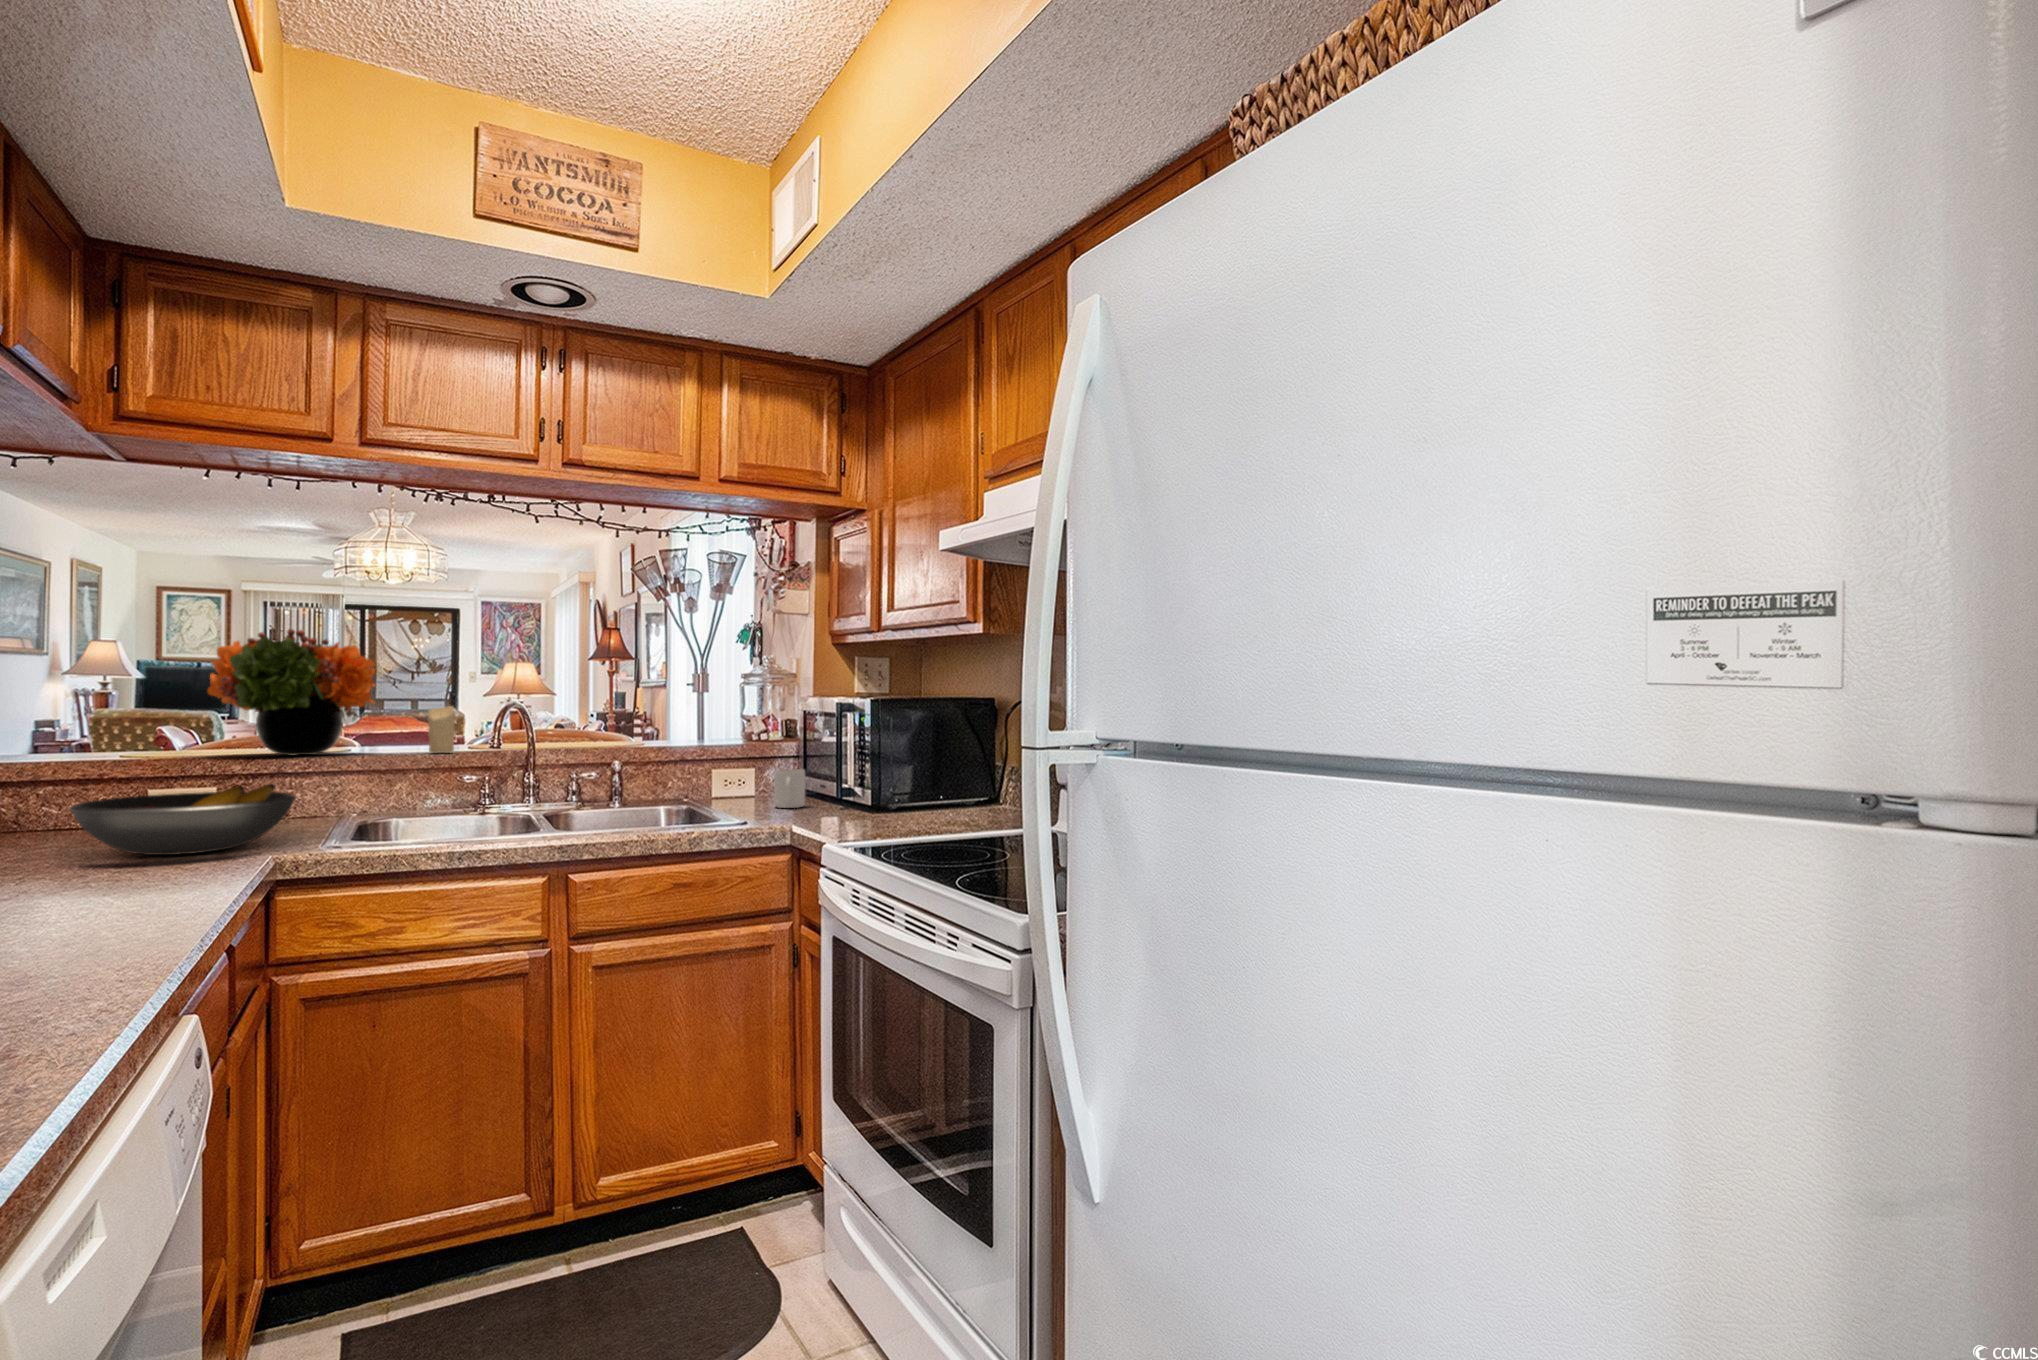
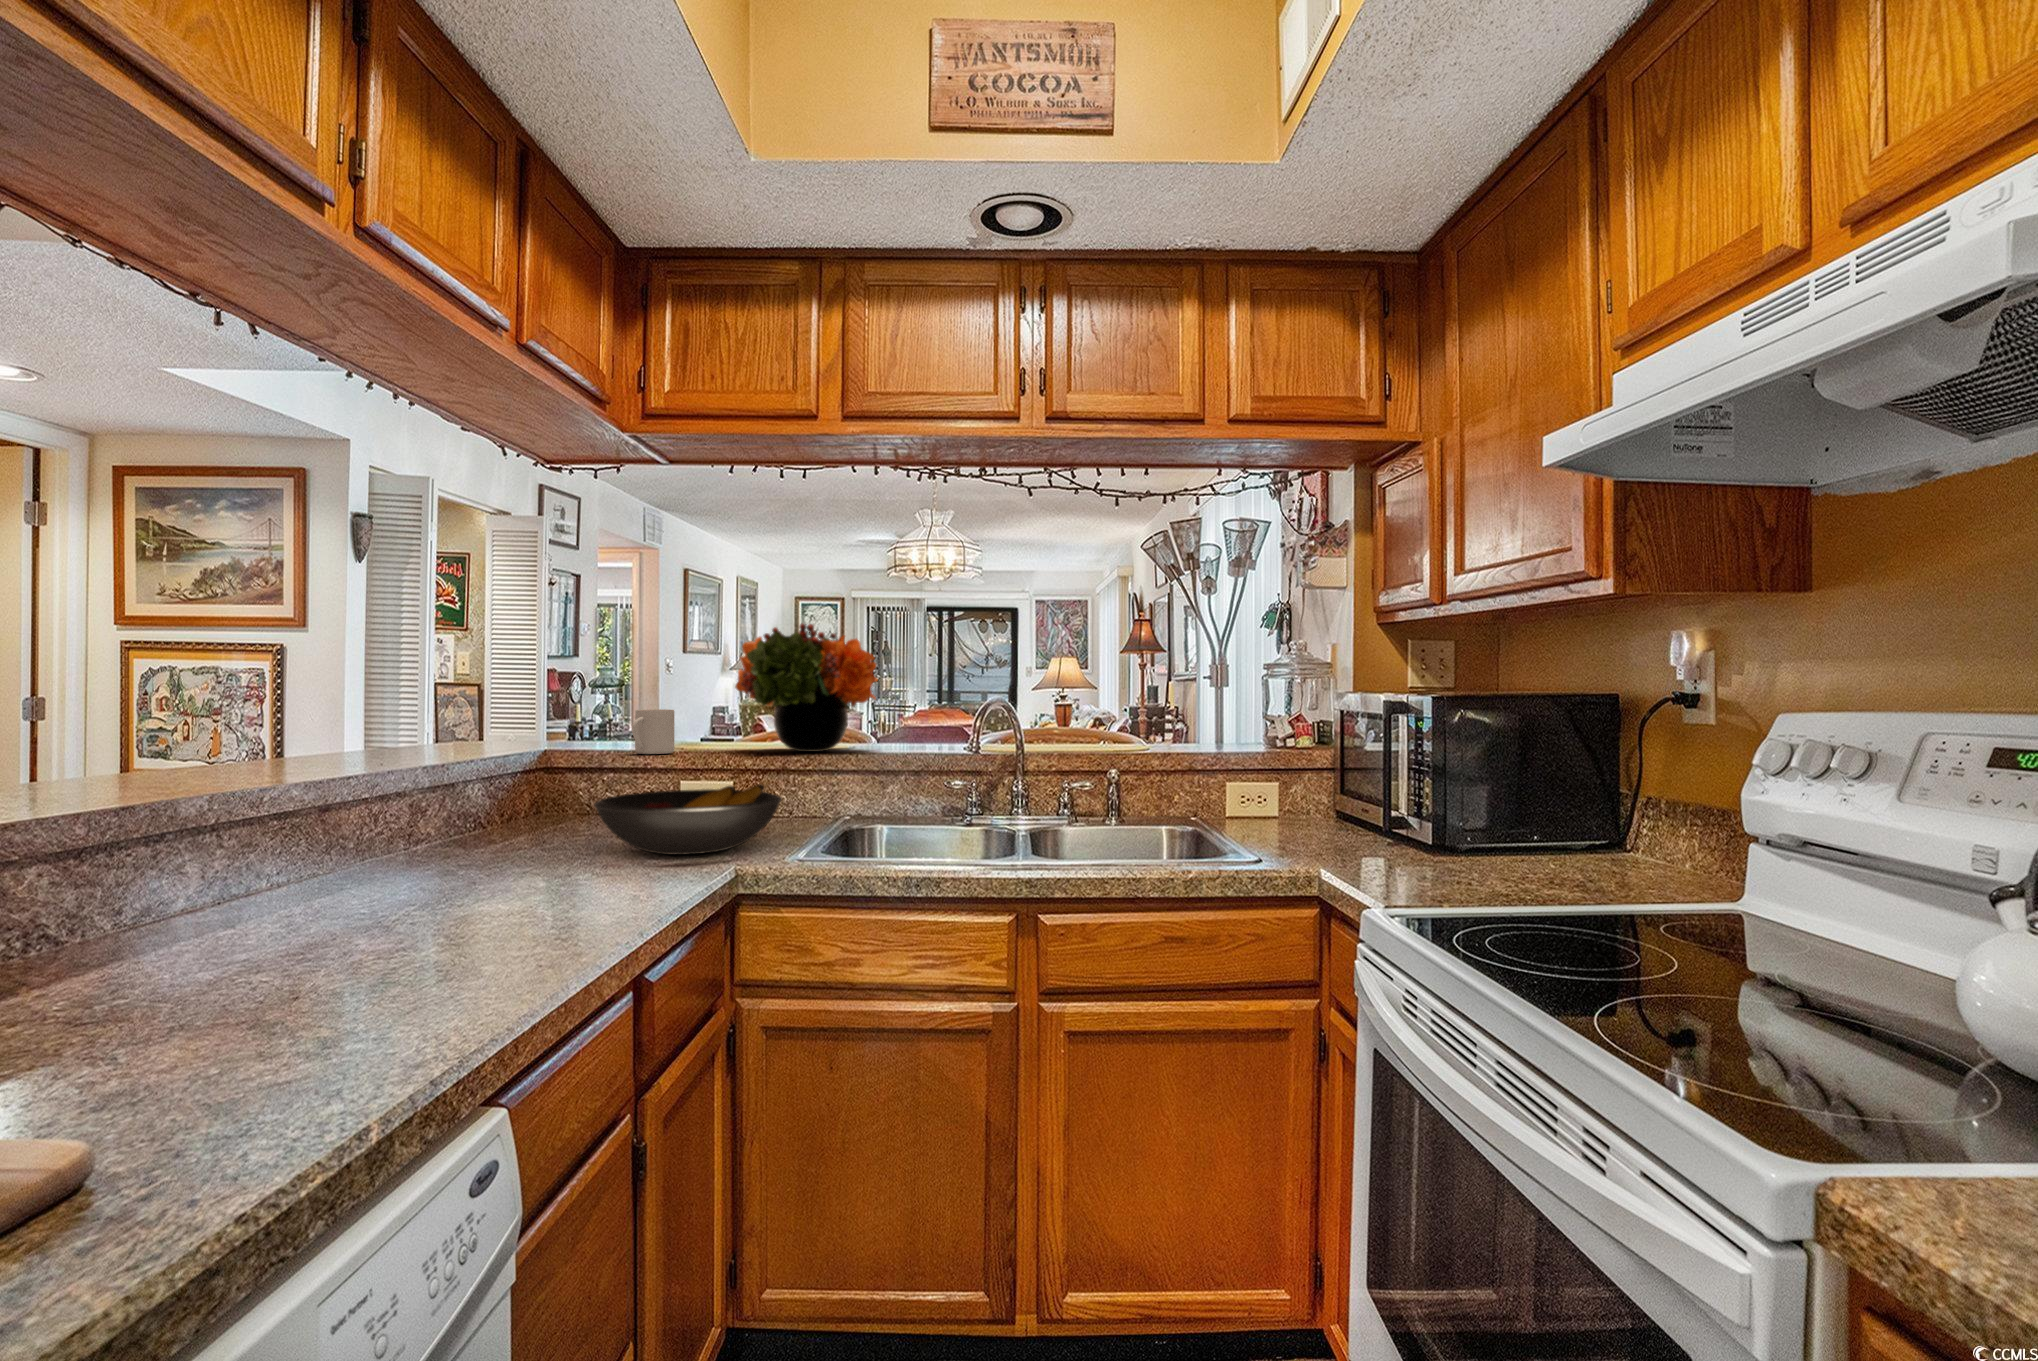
candle: present [428,706,455,753] -> none [922,702,947,753]
mug: present [774,769,805,808] -> present [632,709,675,754]

